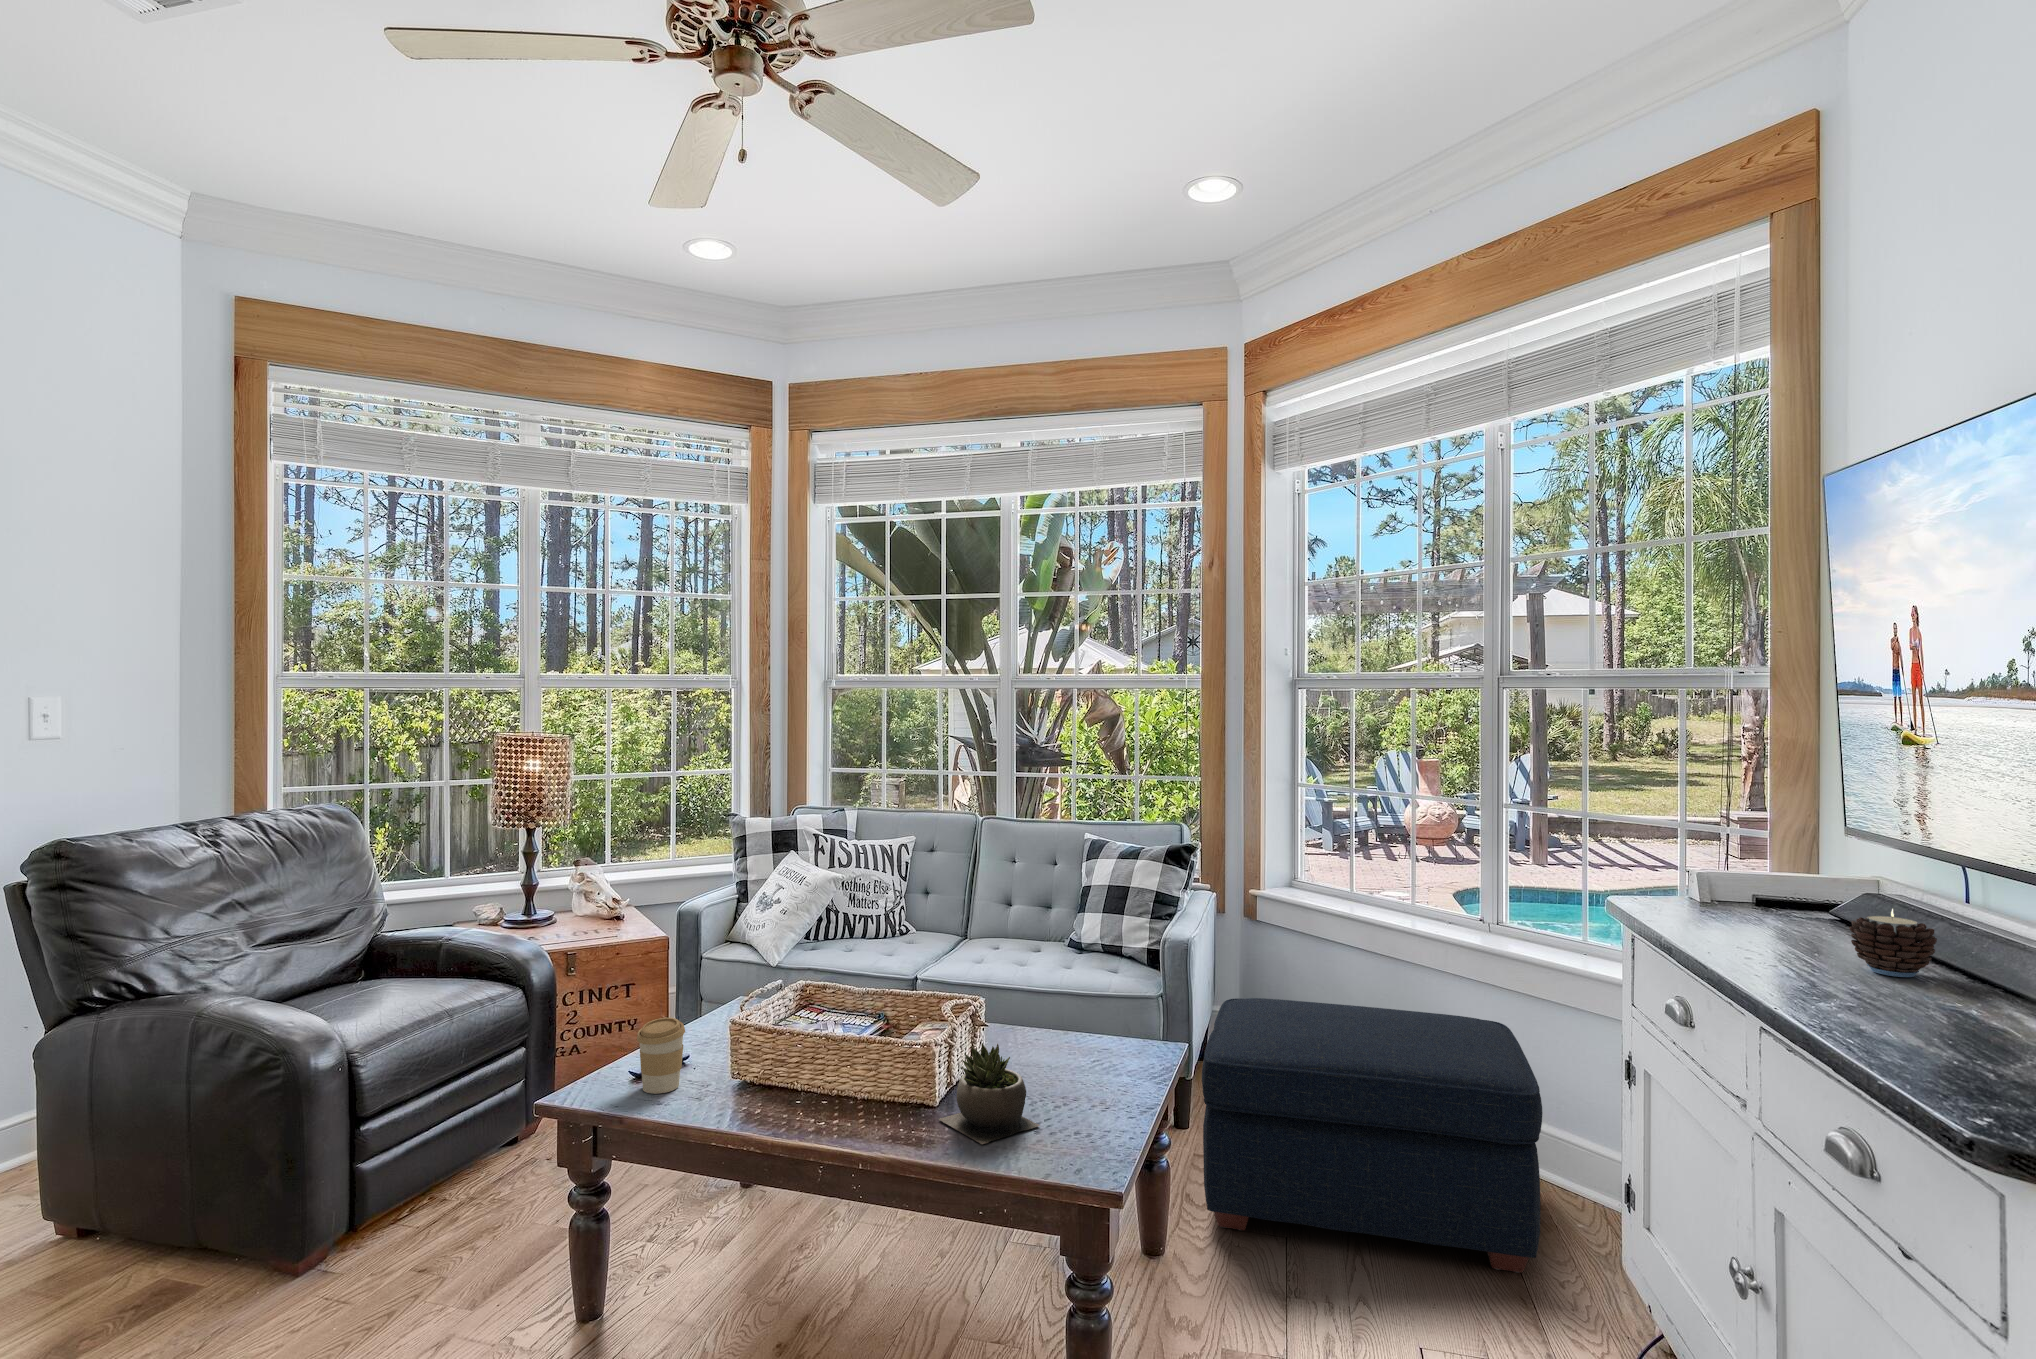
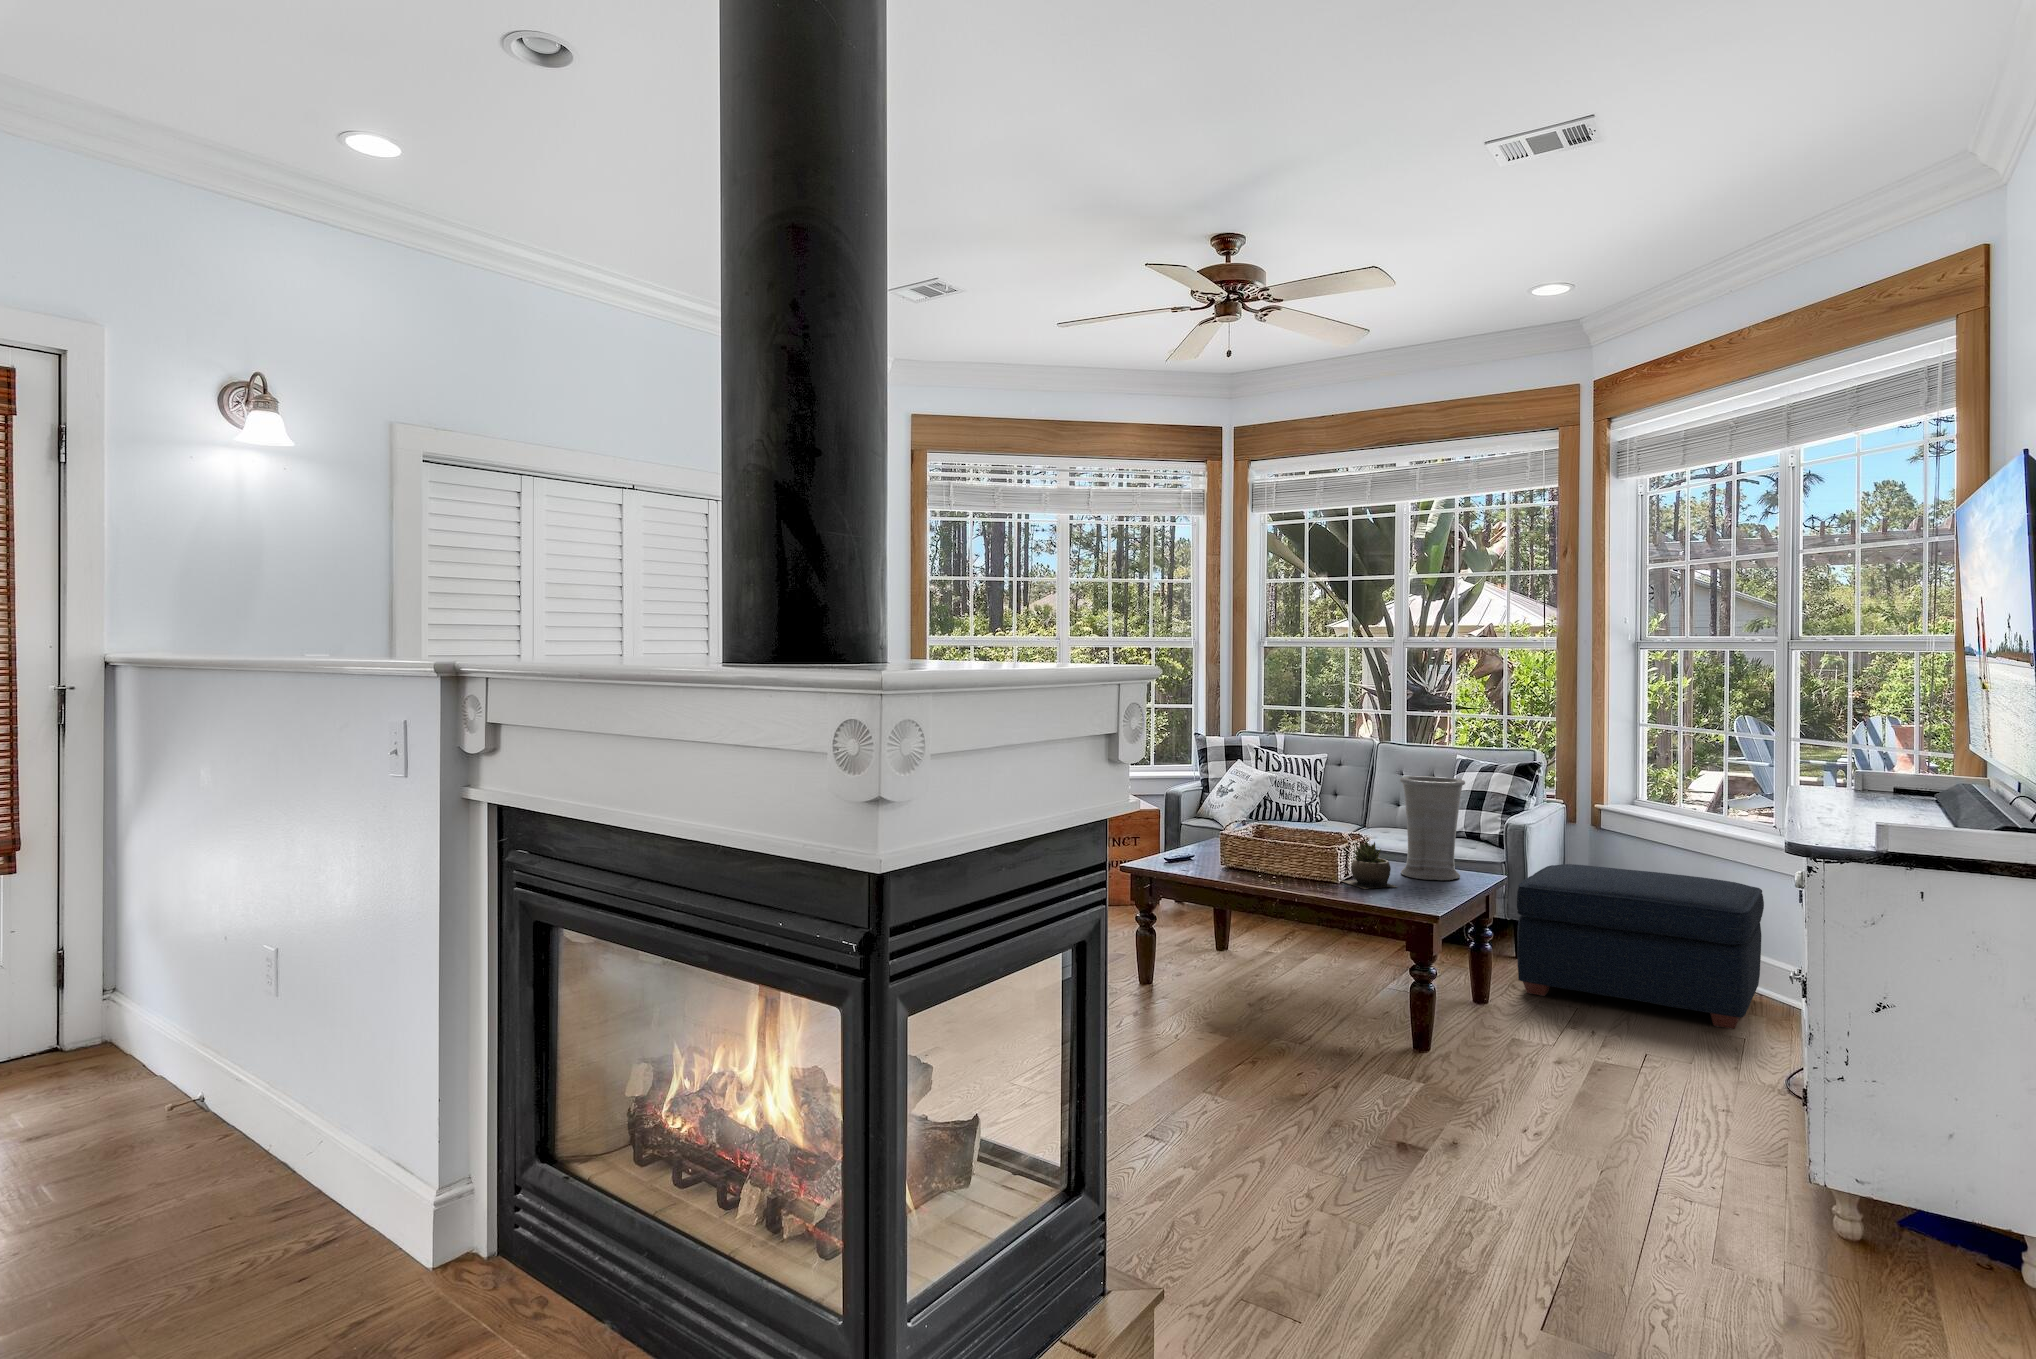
vase: none [1033,900,1137,1090] -> present [1400,776,1465,880]
candle: present [1849,909,1937,977] -> none [1856,769,1902,805]
coffee cup: present [637,1018,685,1094] -> none [1175,826,1200,863]

